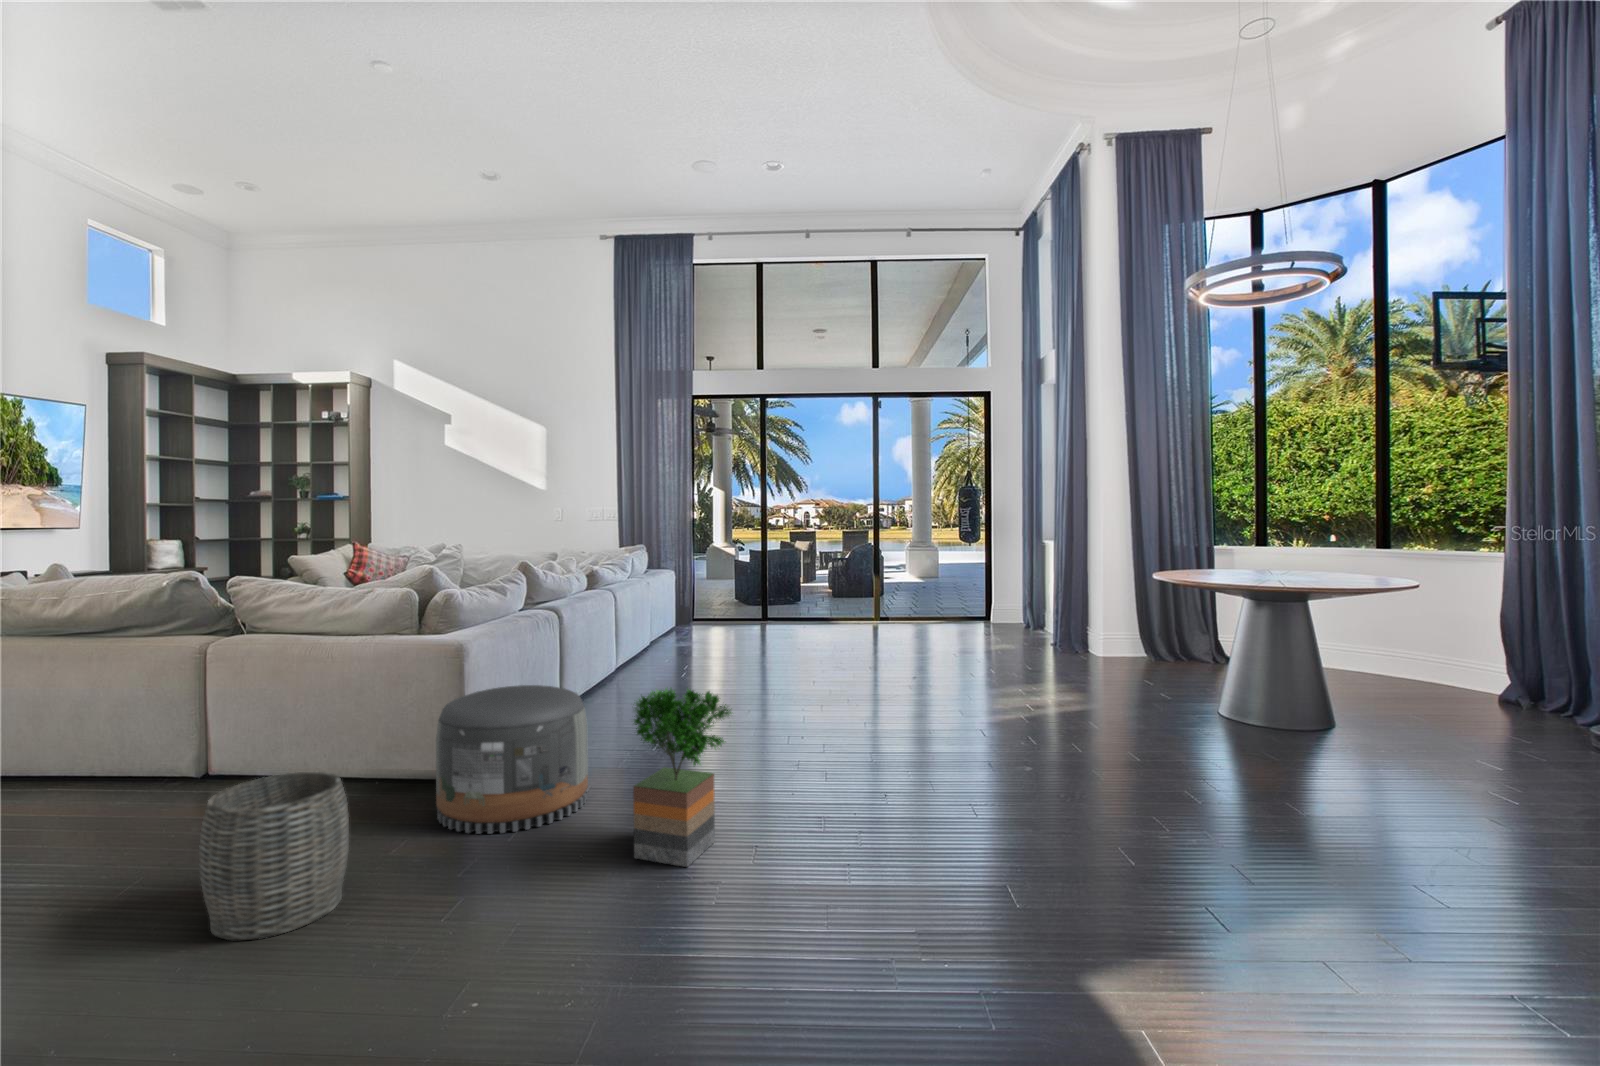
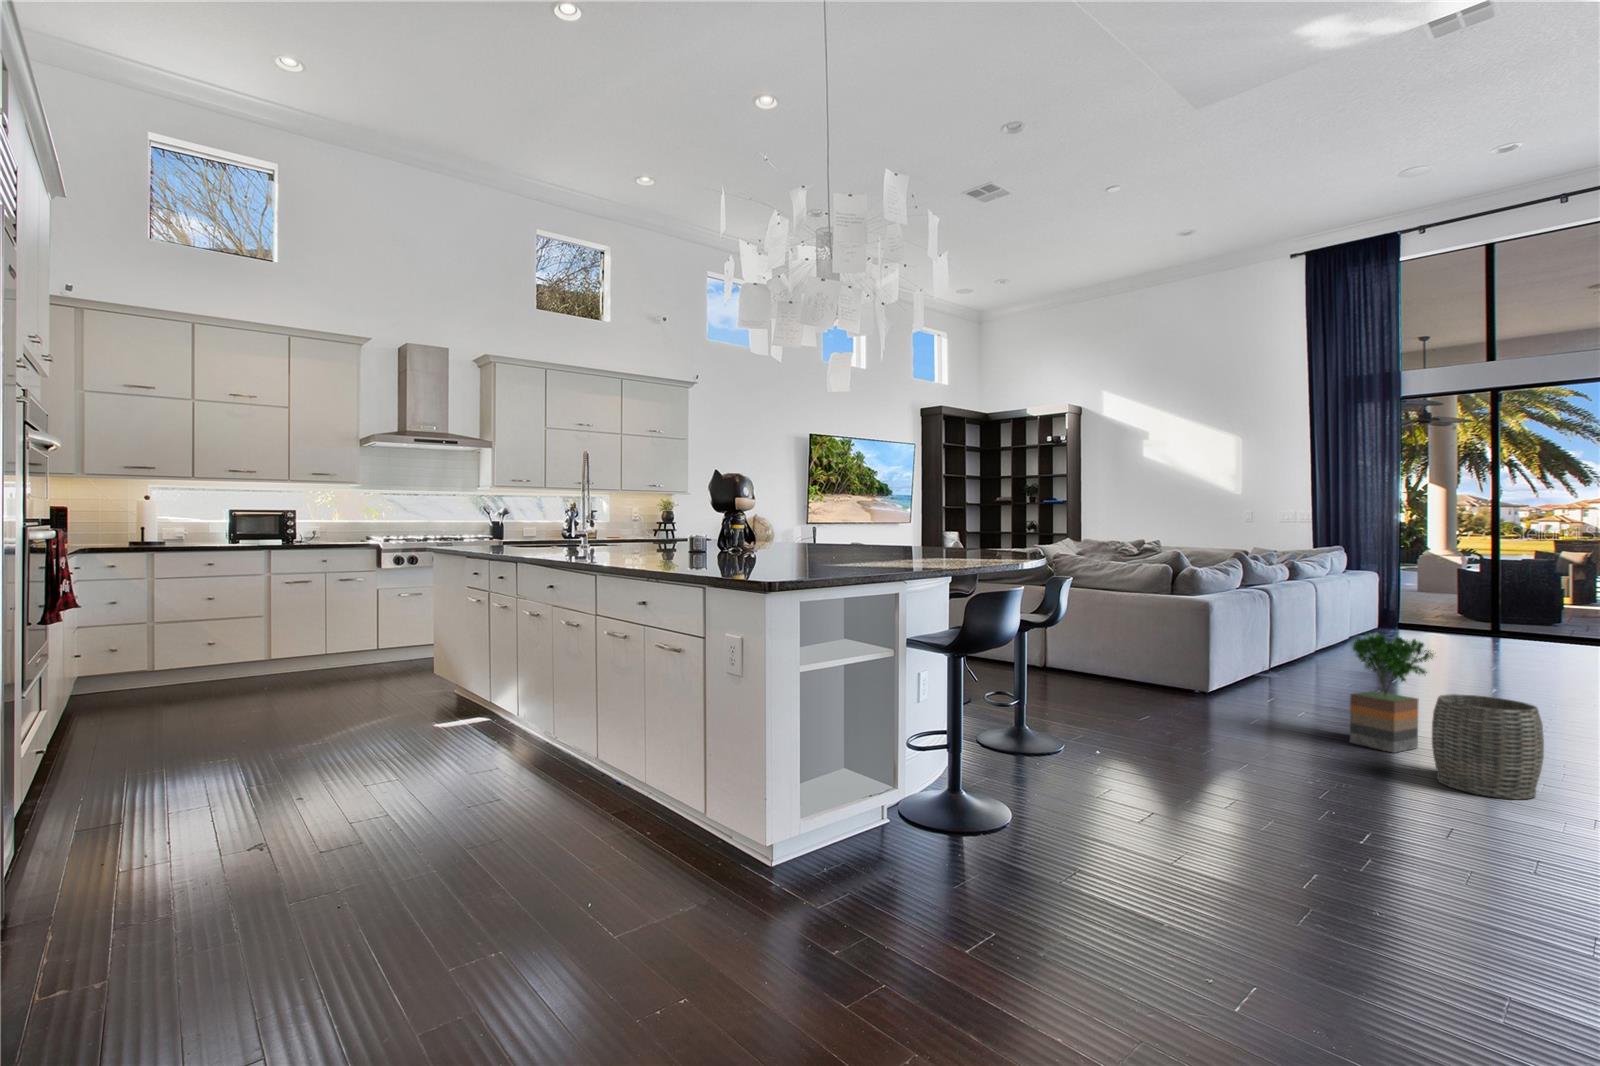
pouf: present [436,685,588,834] -> none [1198,630,1307,720]
woven basket: present [199,772,349,940] -> present [1432,694,1544,799]

